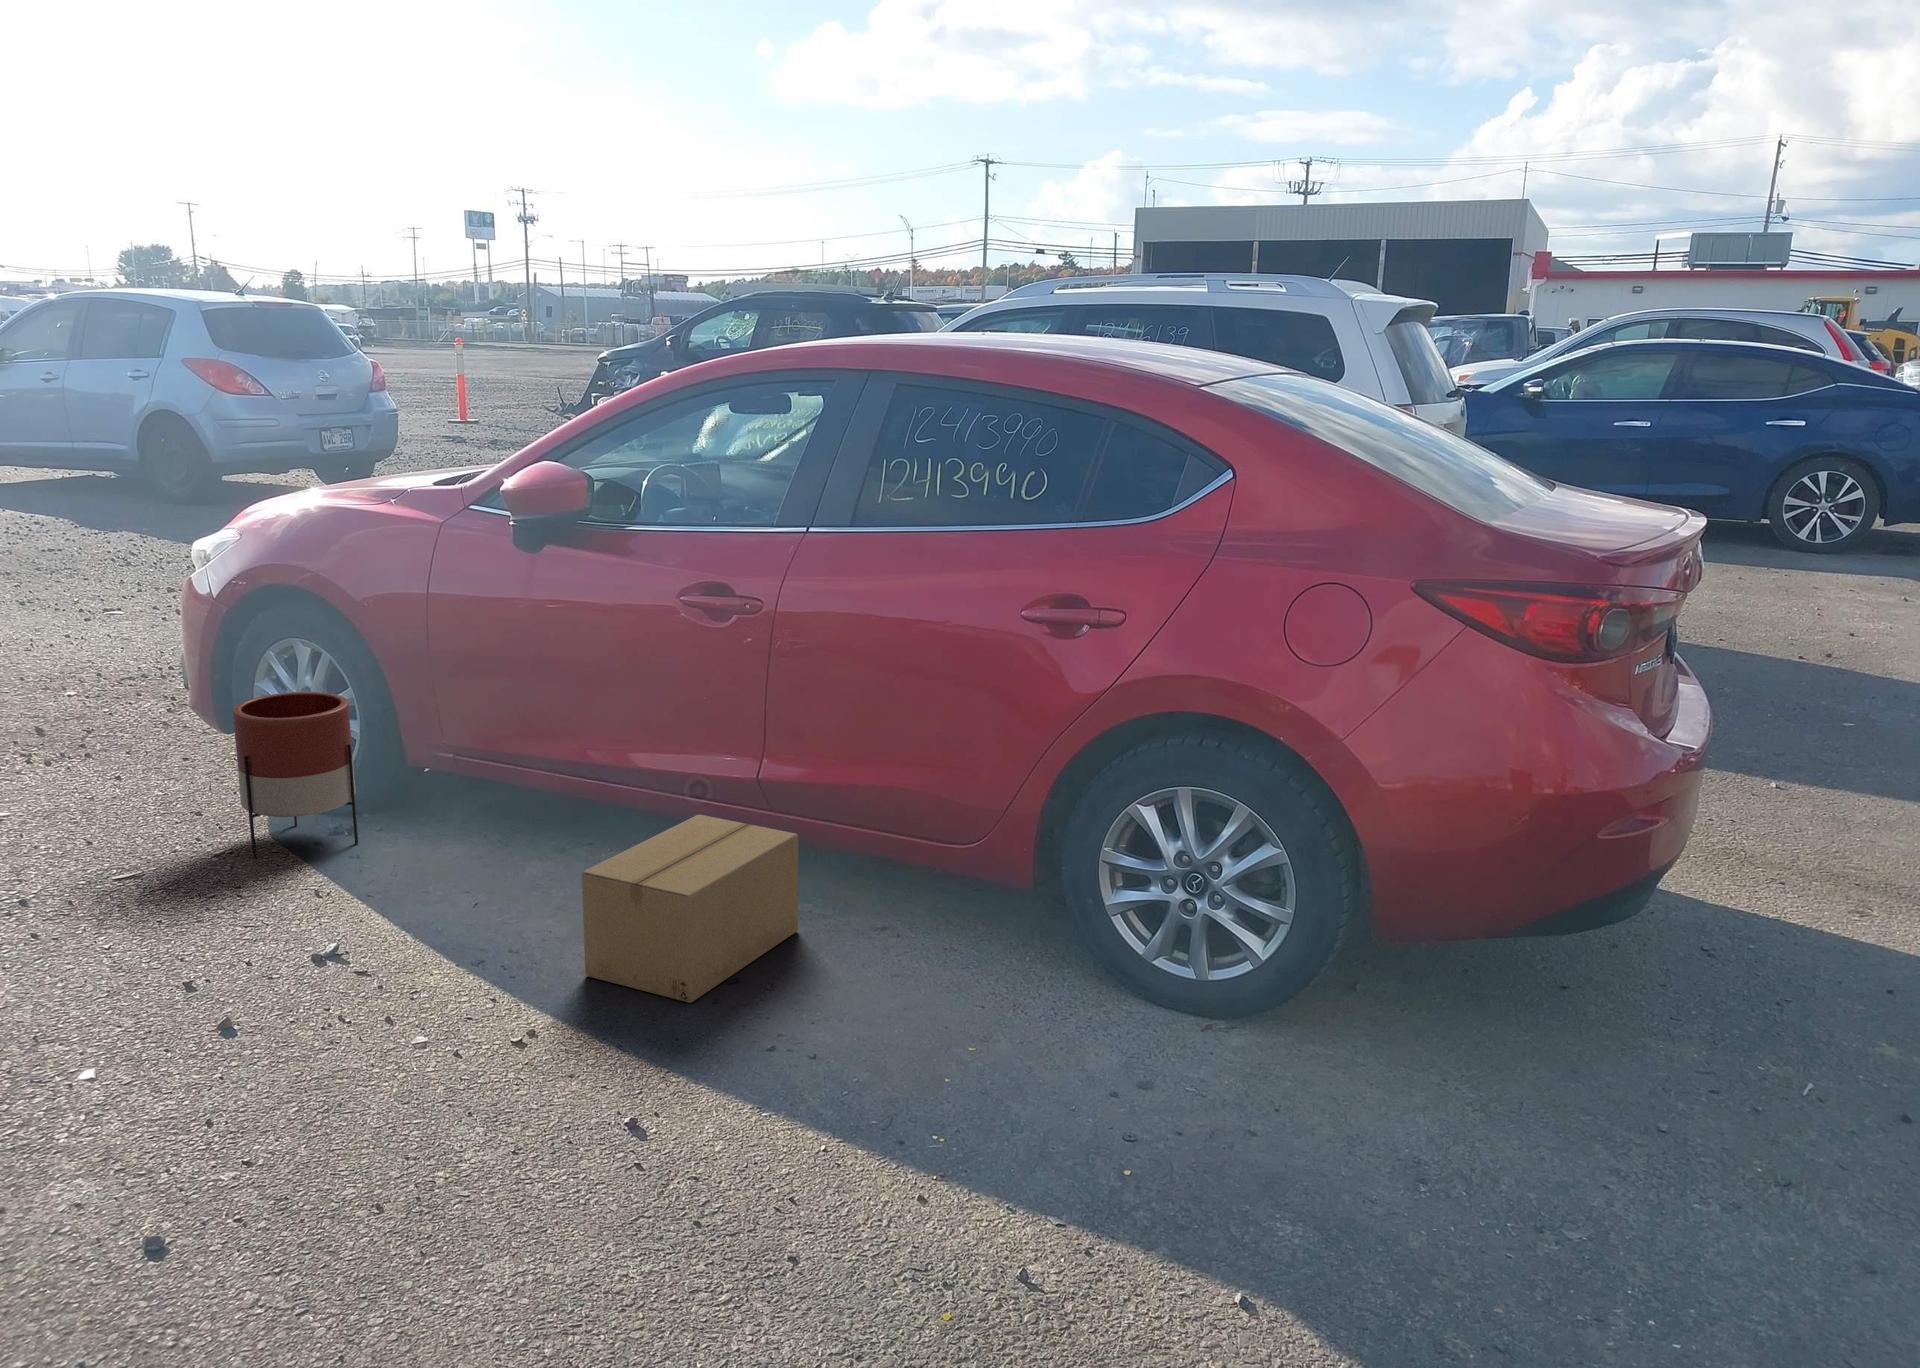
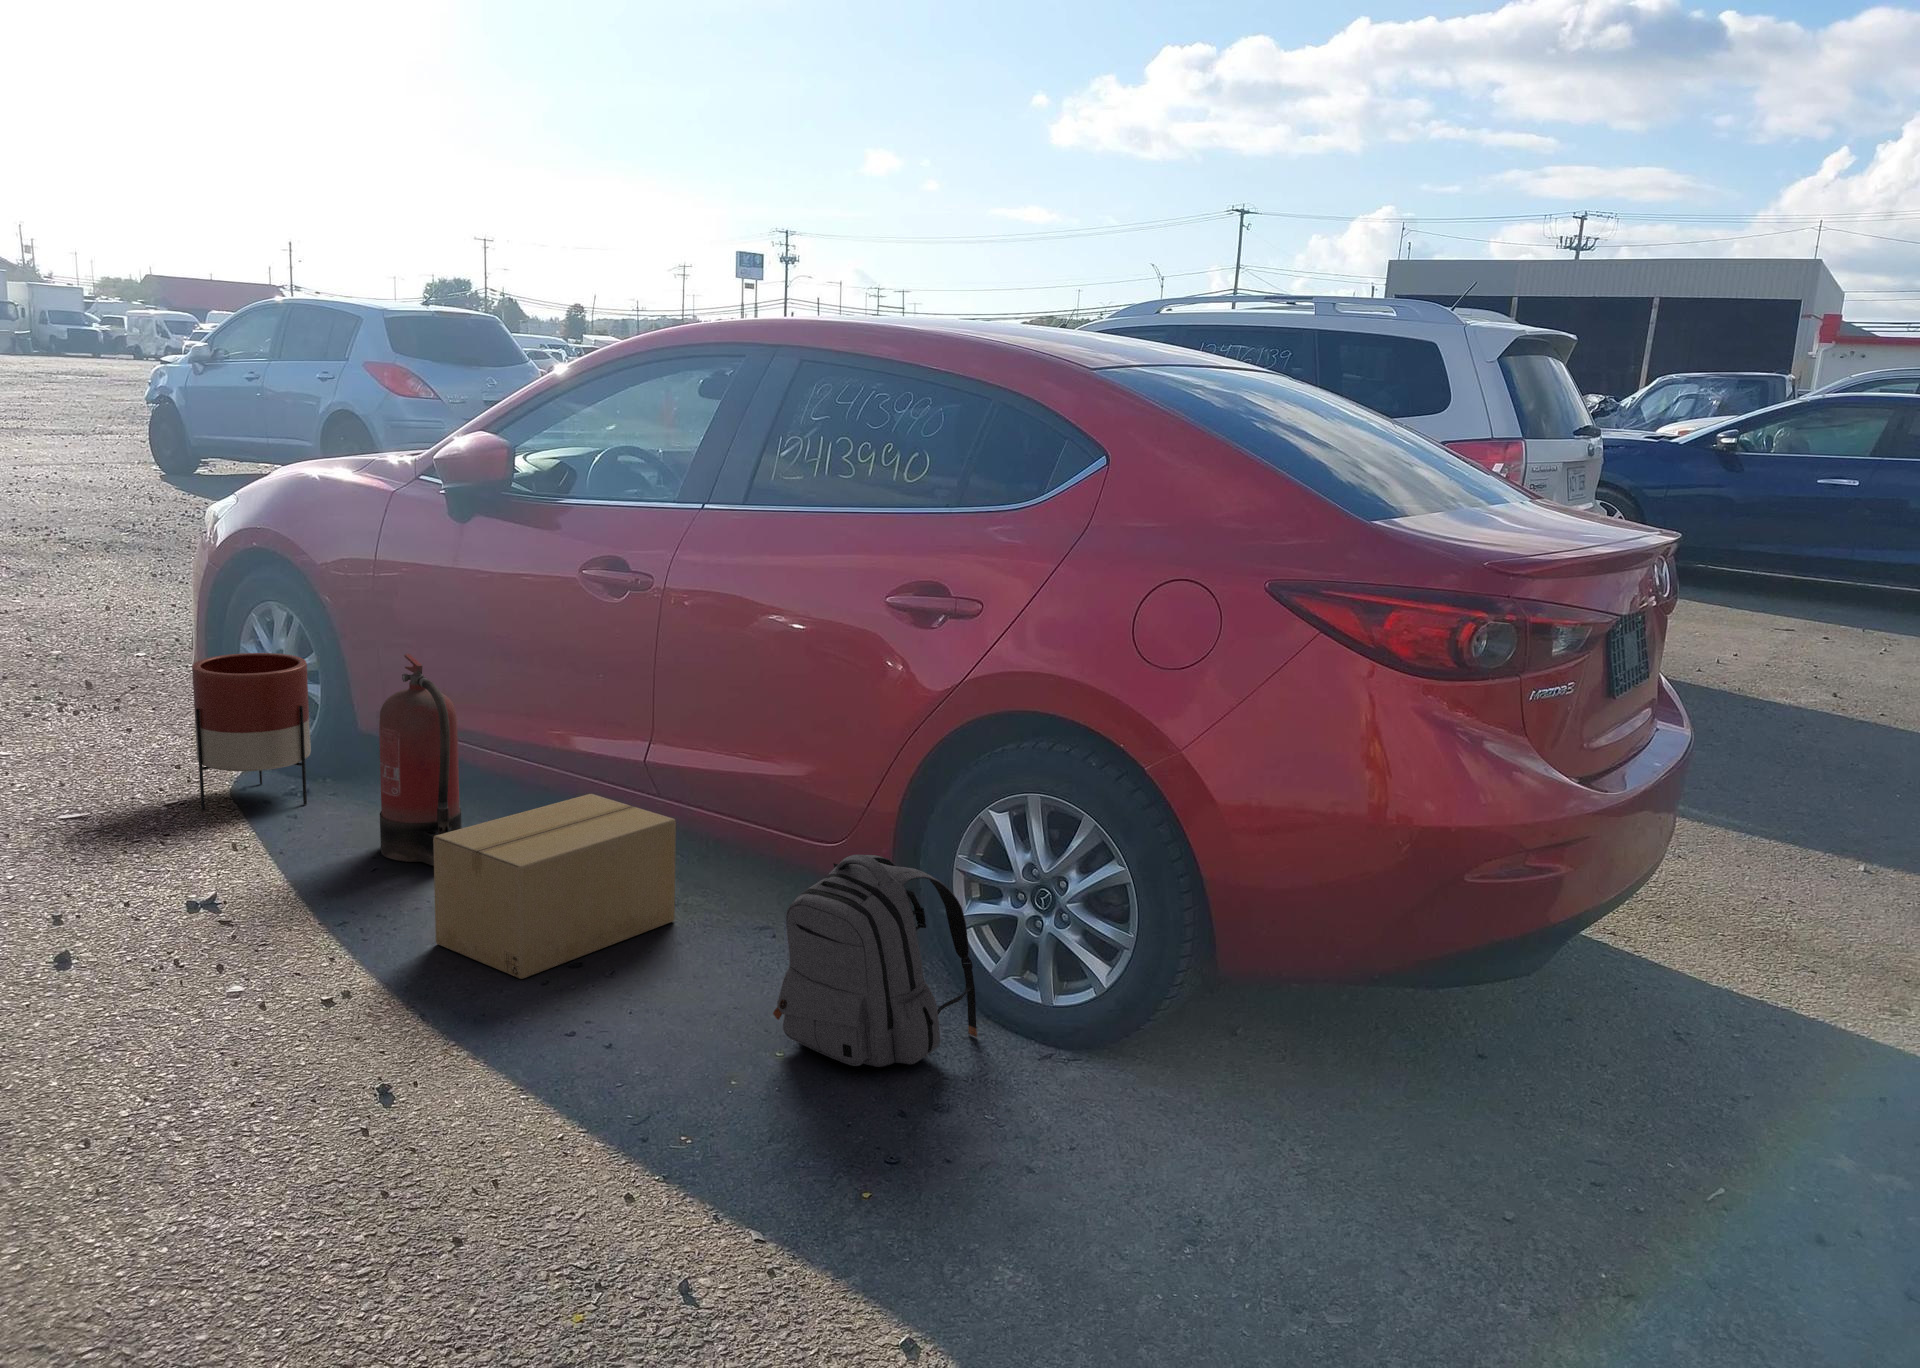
fire extinguisher: none [462,688,549,899] -> present [379,654,462,866]
backpack: none [966,857,1138,1055] -> present [773,855,977,1067]

